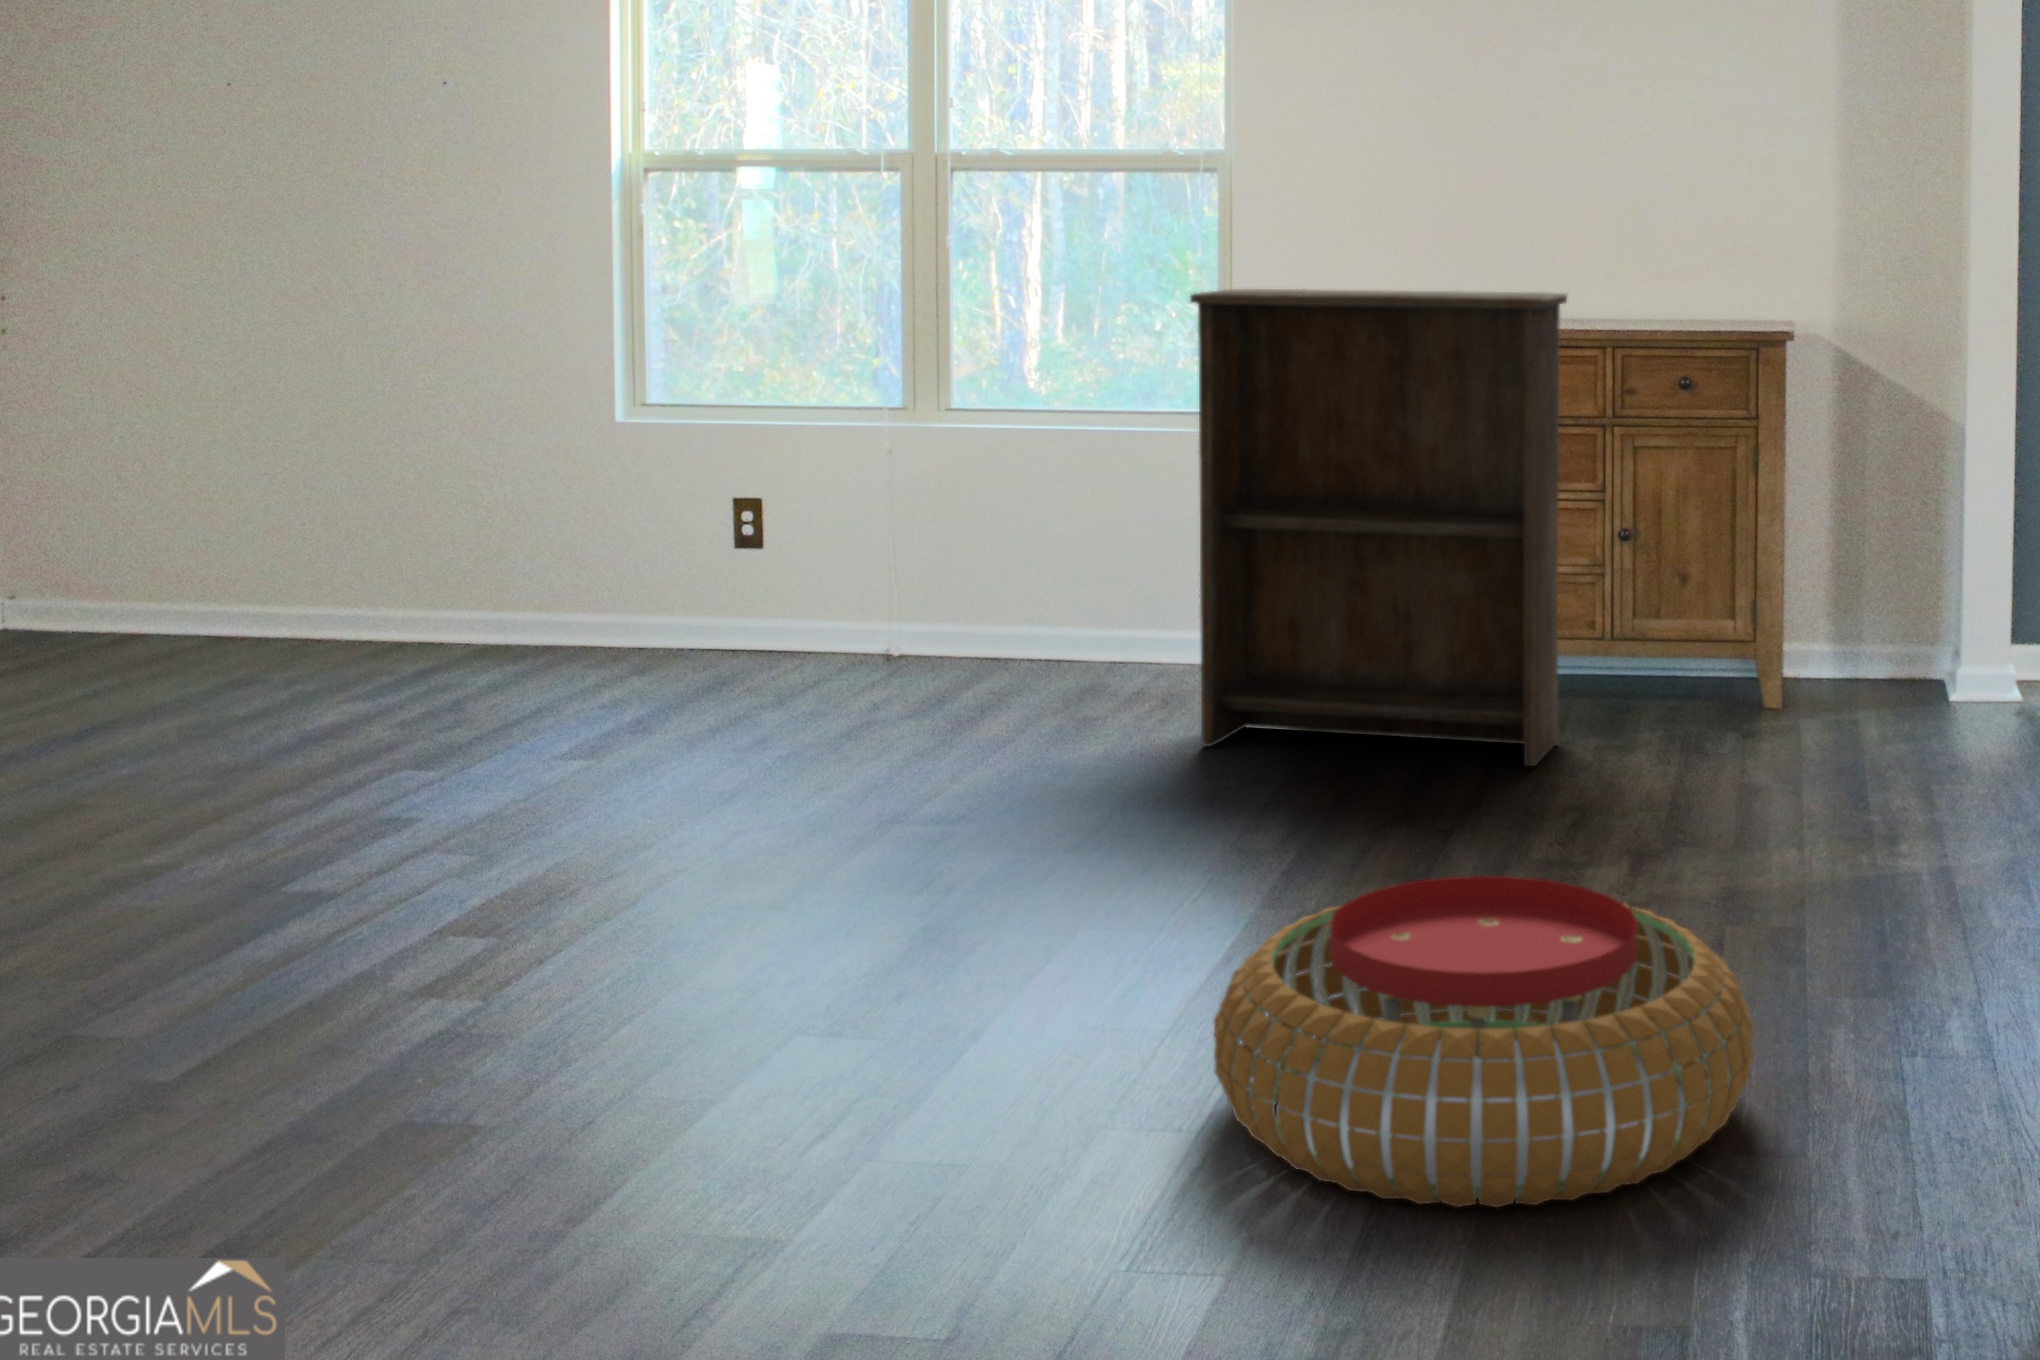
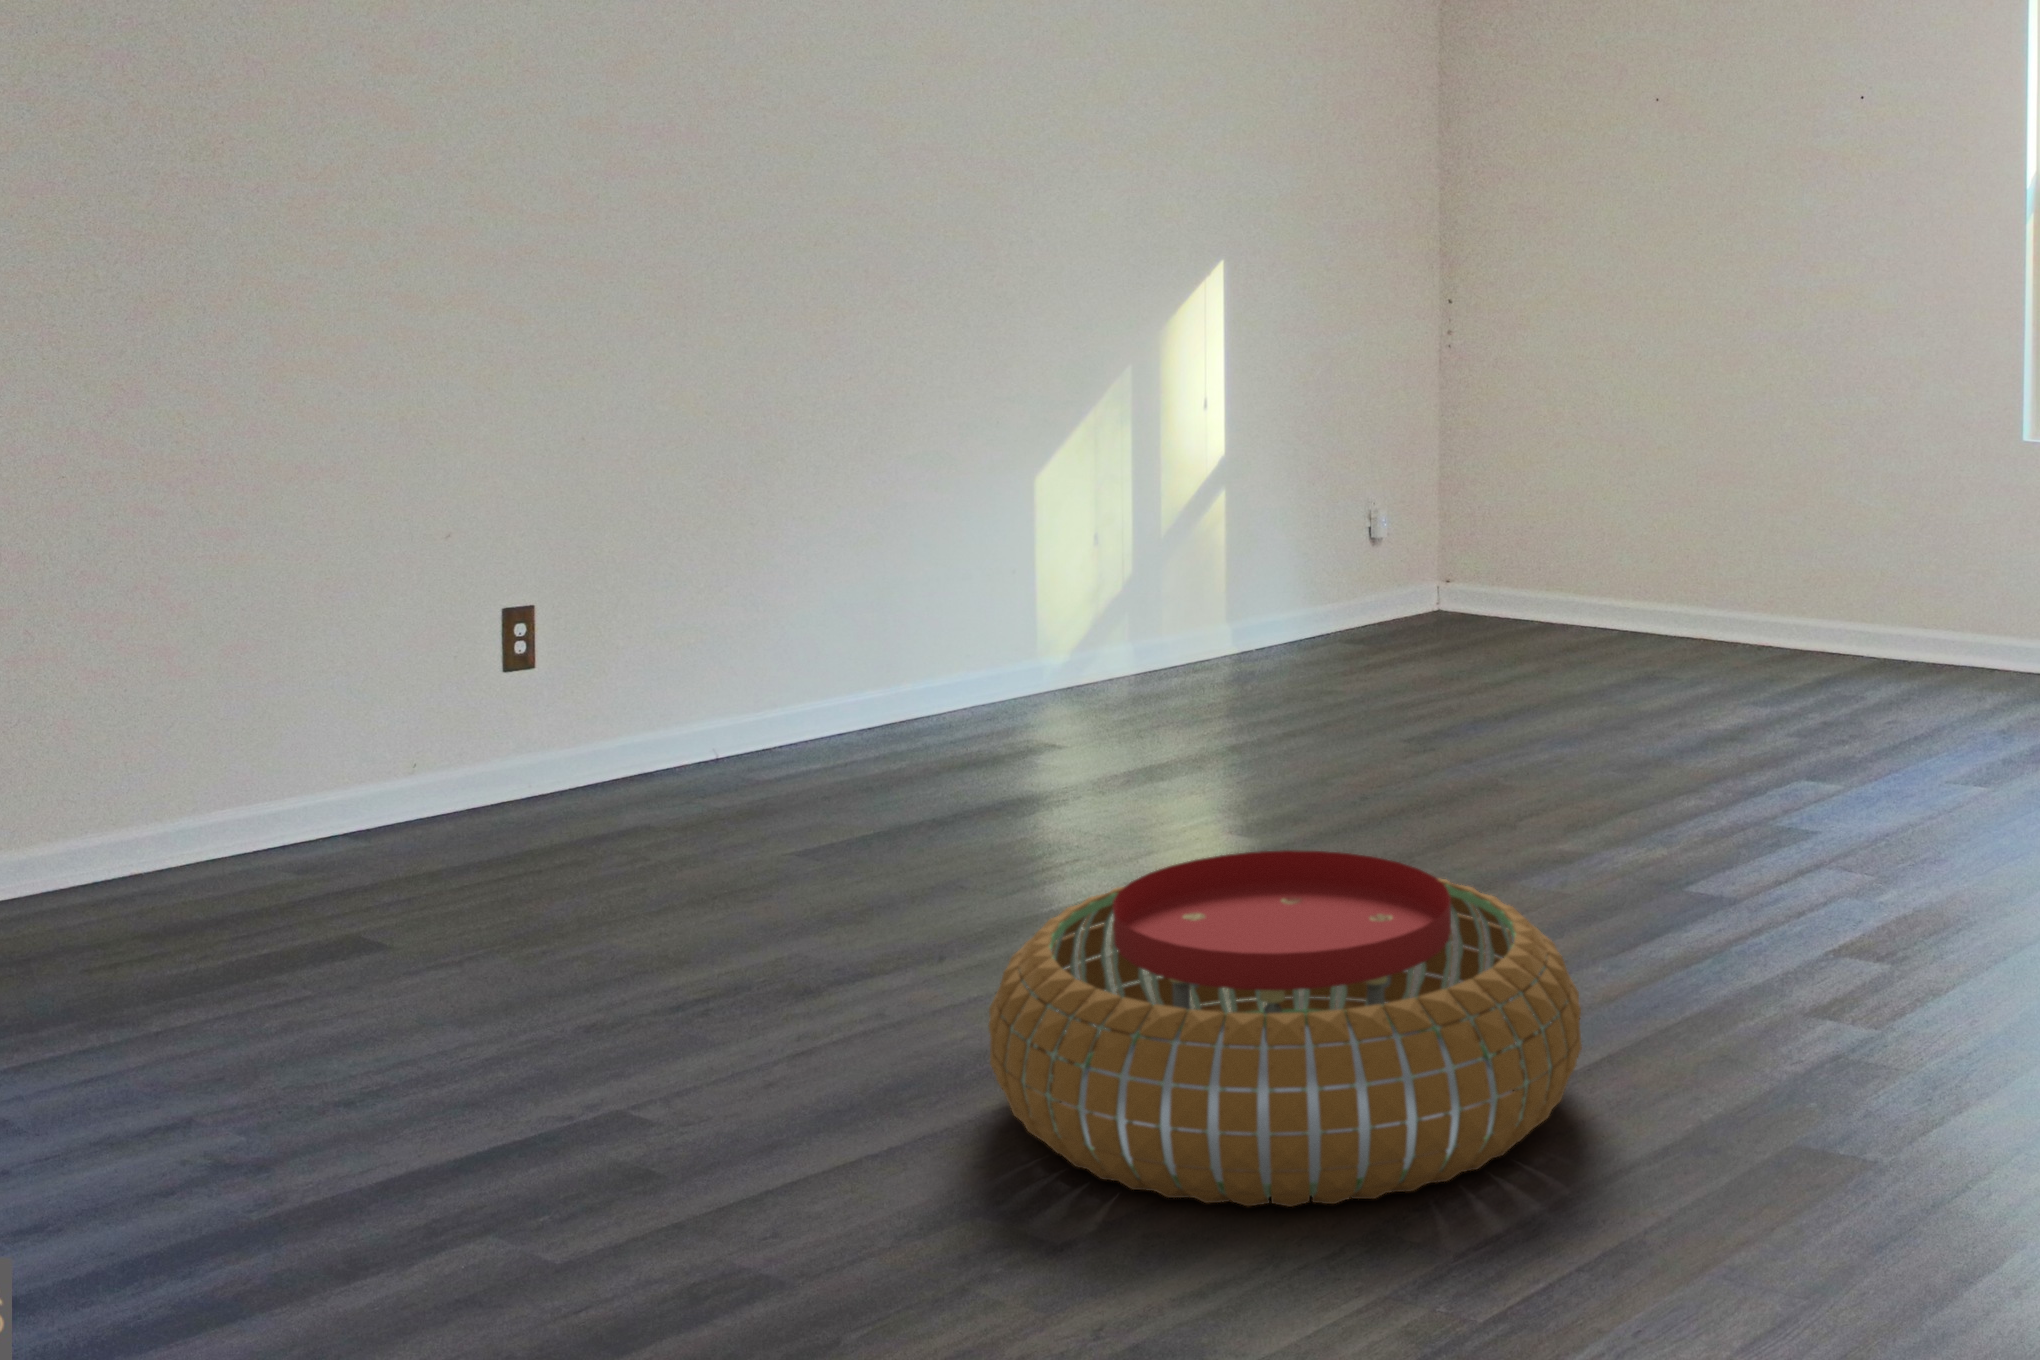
bookshelf: present [1190,289,1567,766] -> none [985,201,1411,734]

